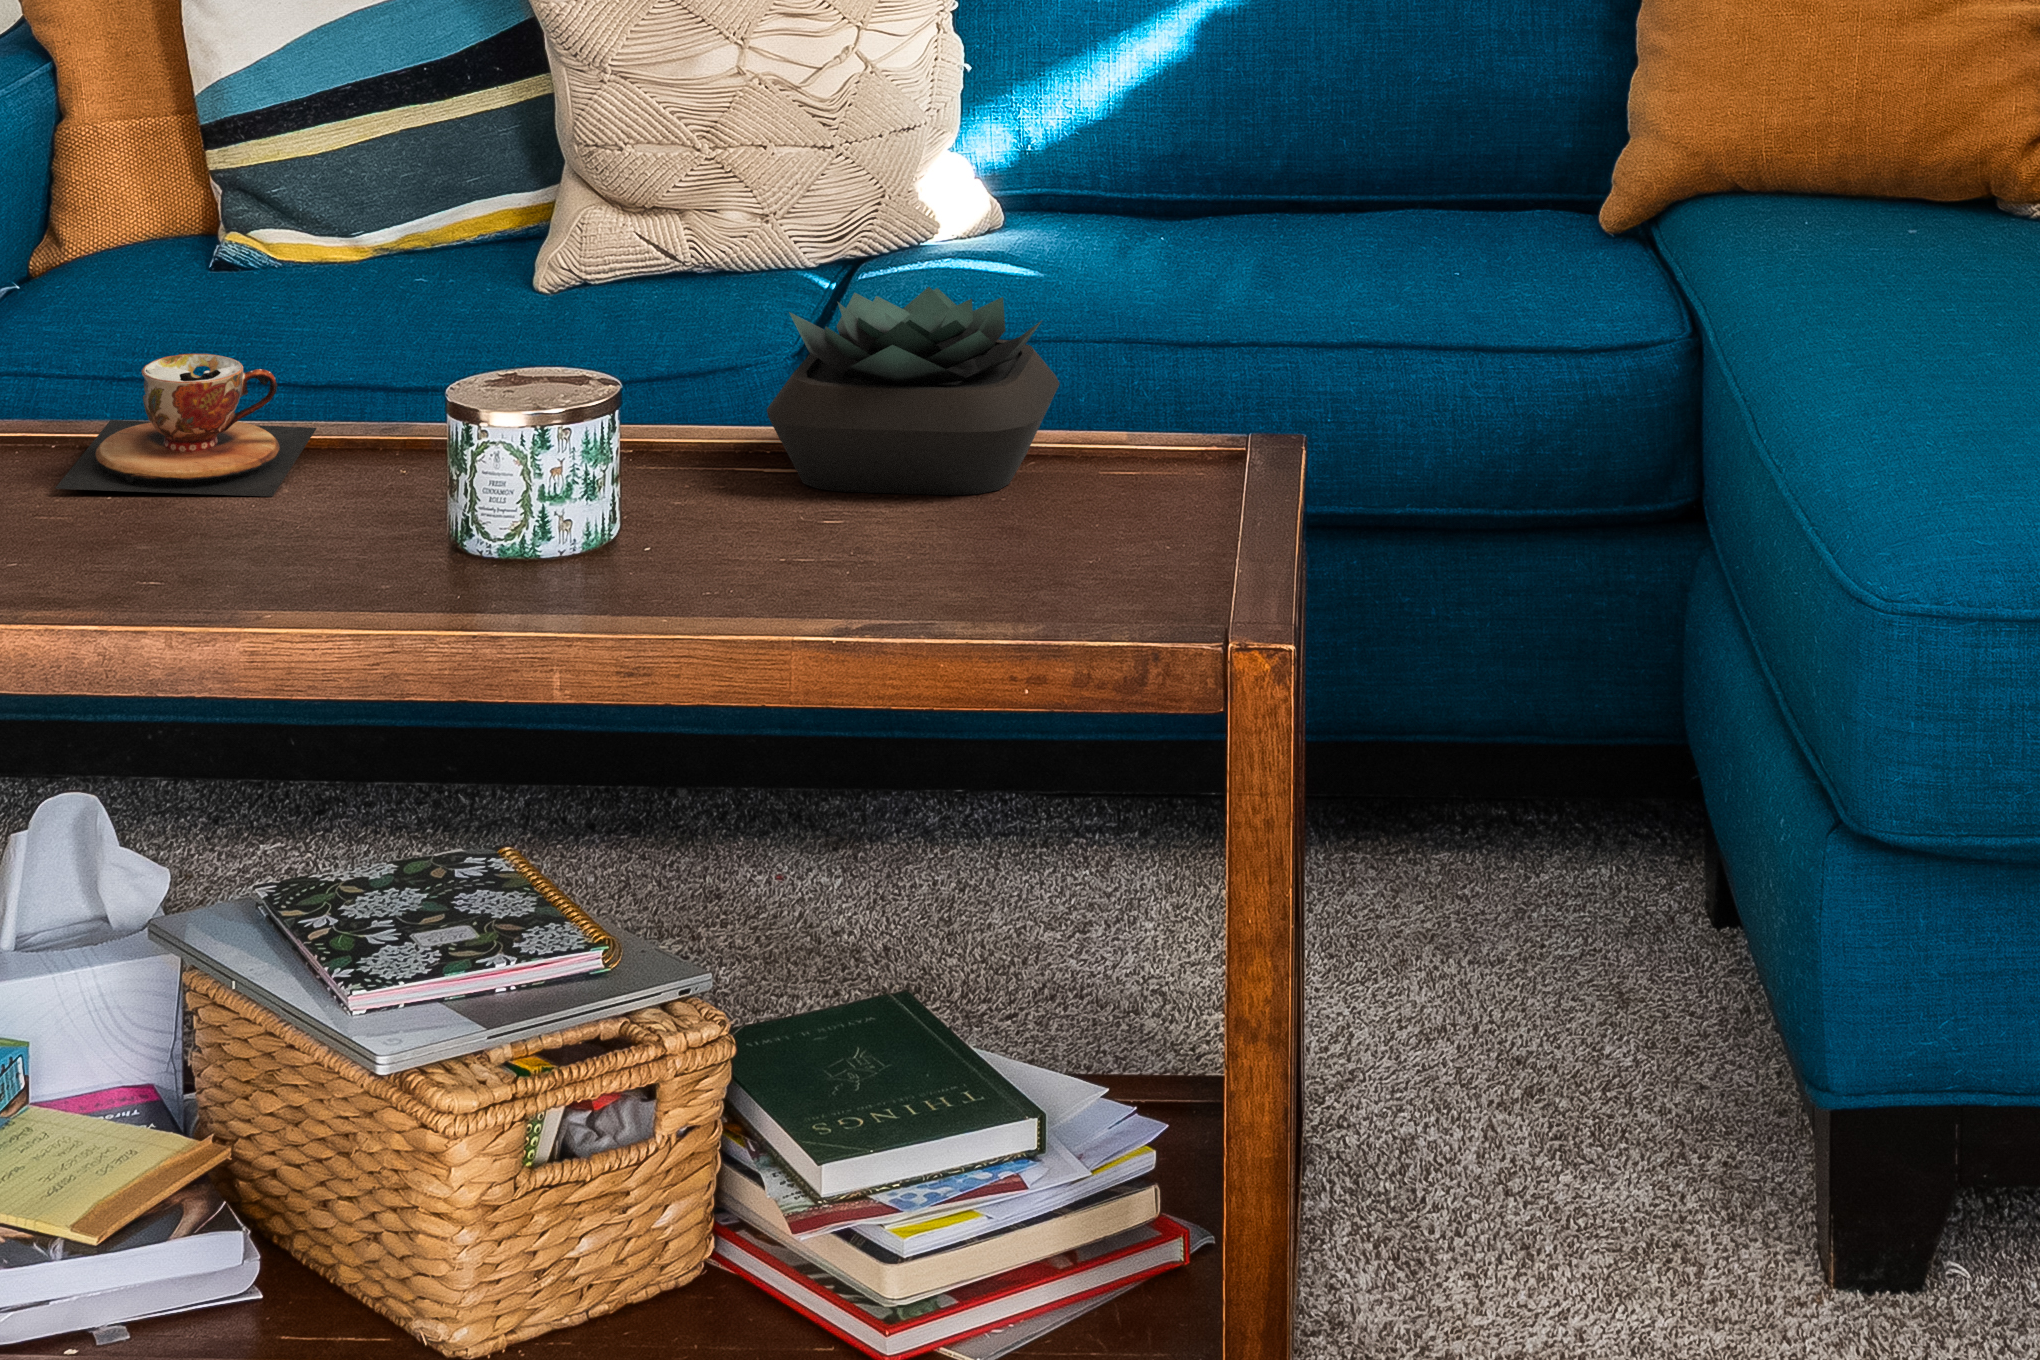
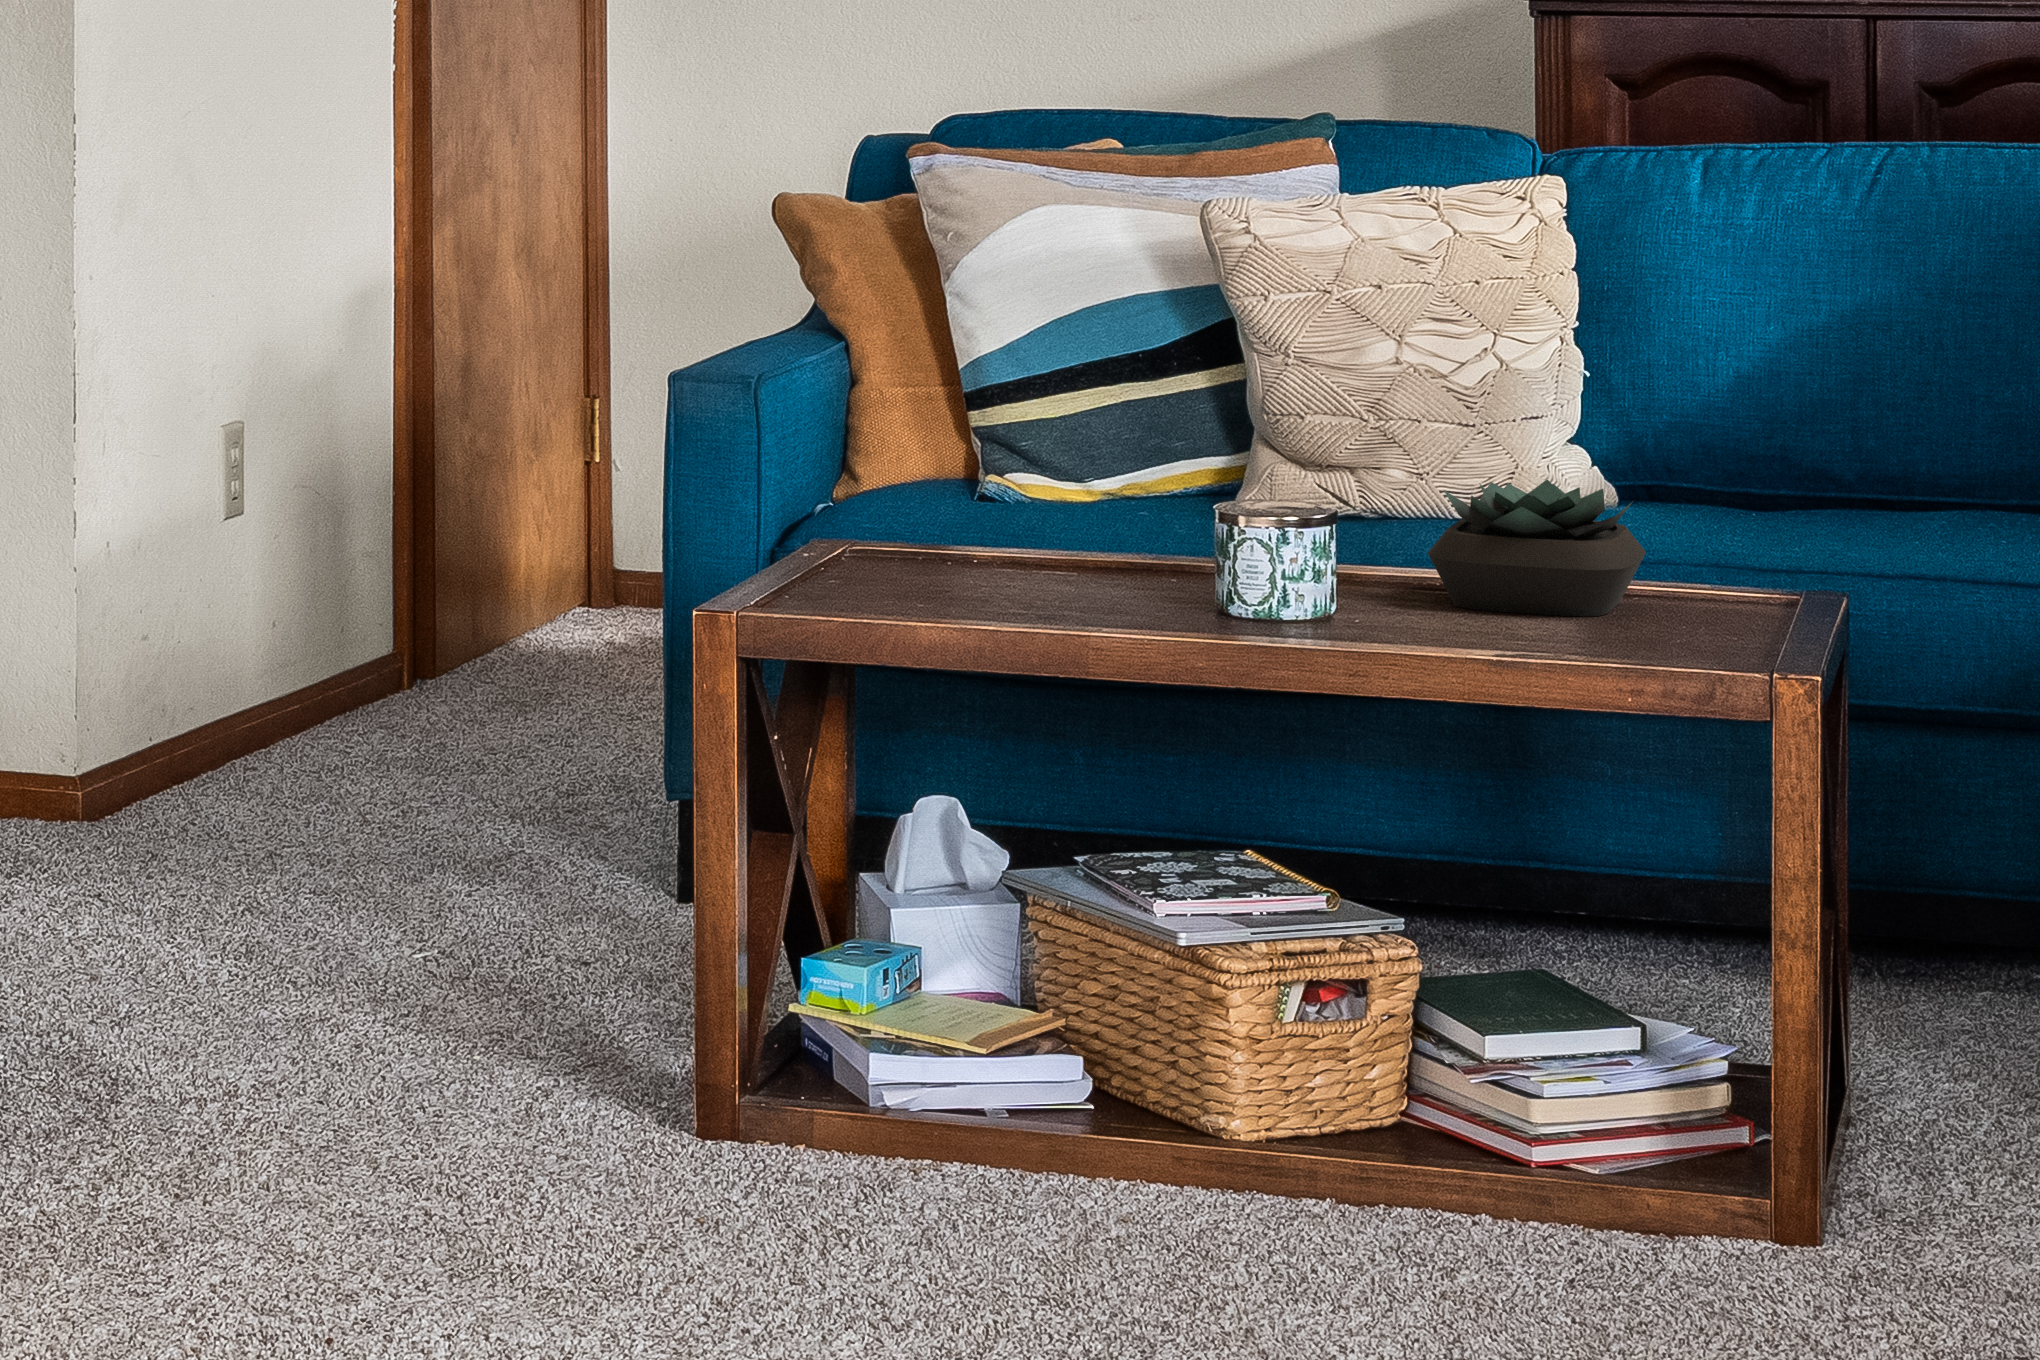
teacup: present [55,354,317,497] -> none [928,500,1098,591]

